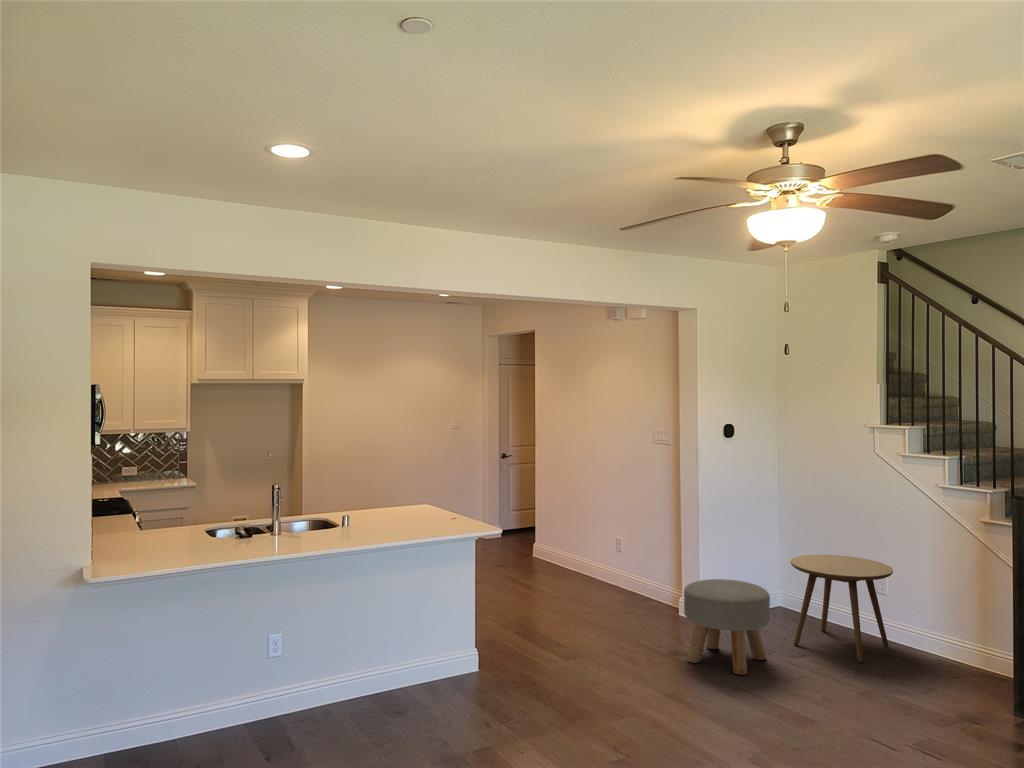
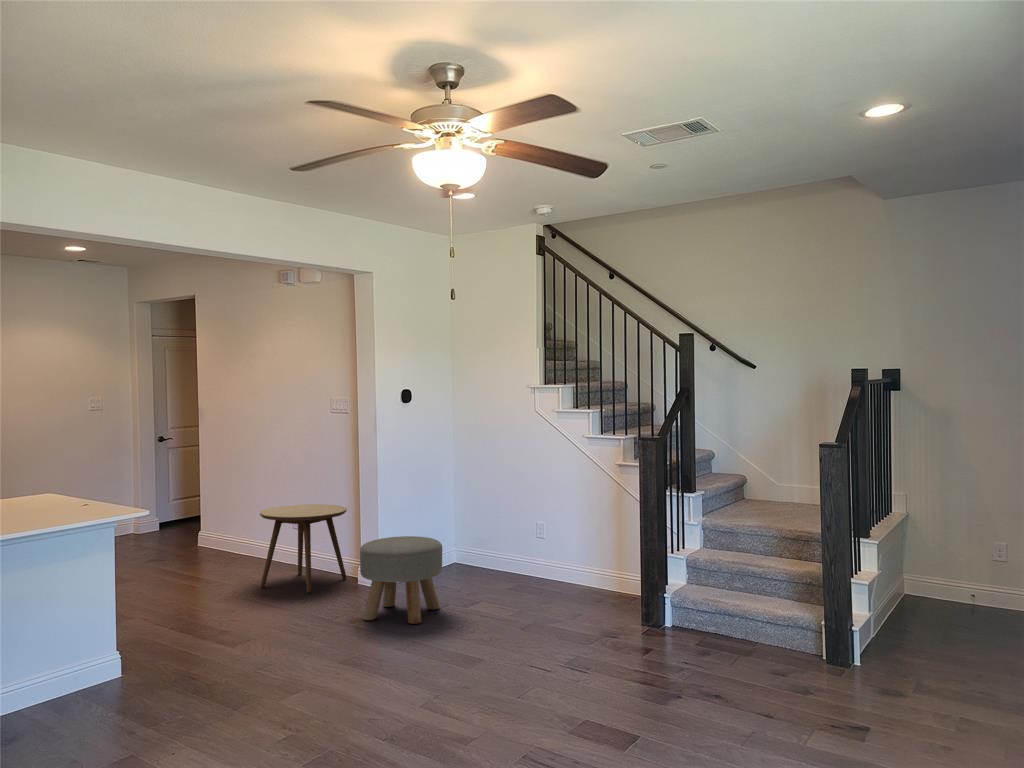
side table: present [791,555,893,663] -> present [260,504,347,593]

